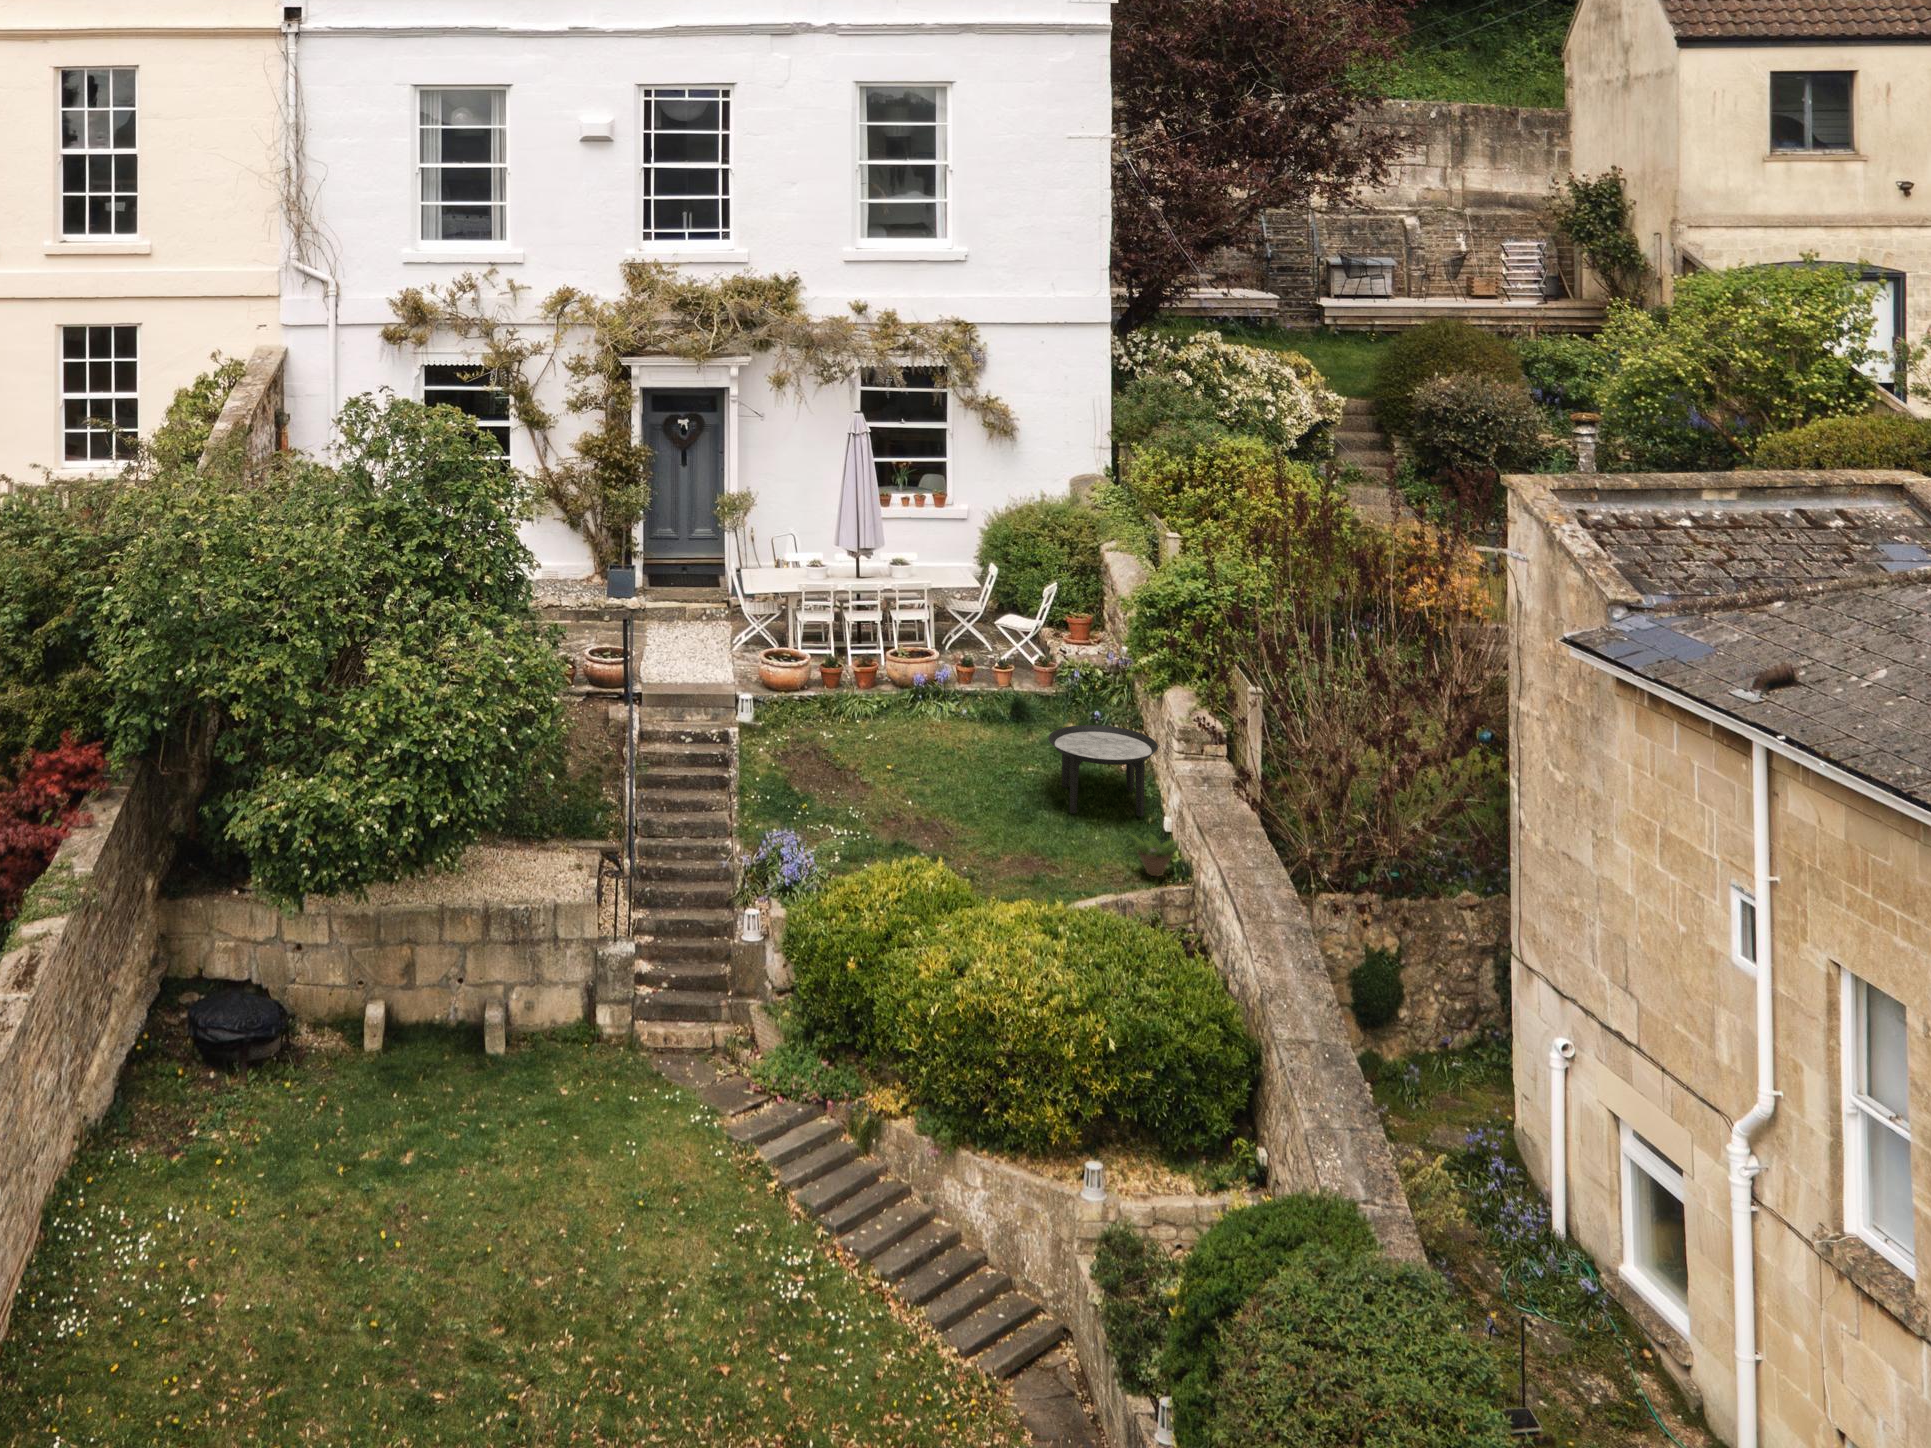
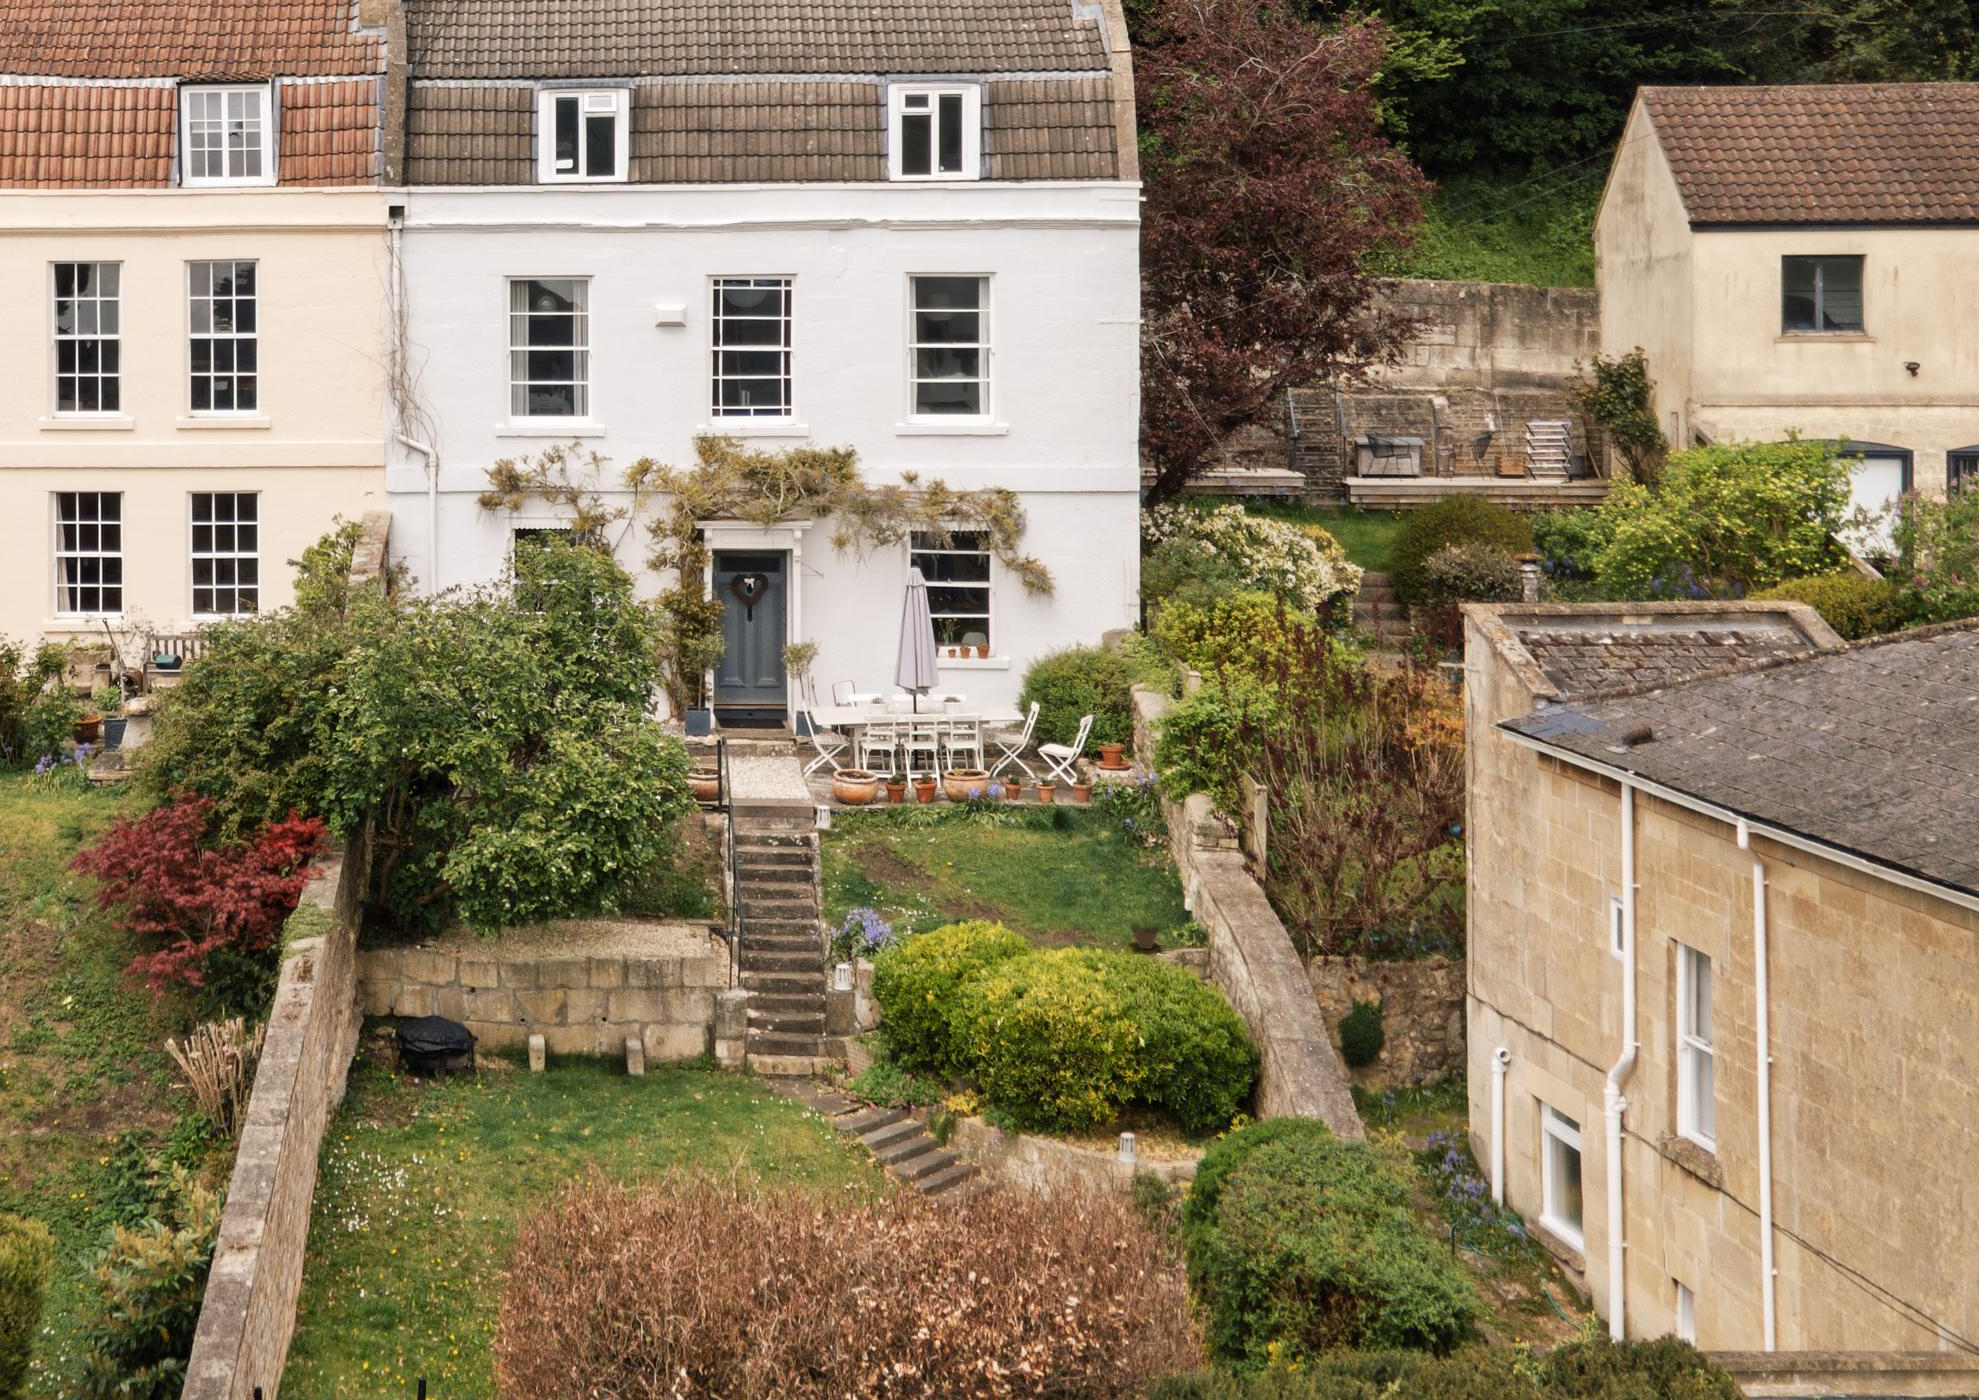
round table: present [1049,725,1158,817] -> none [1064,831,1155,905]

